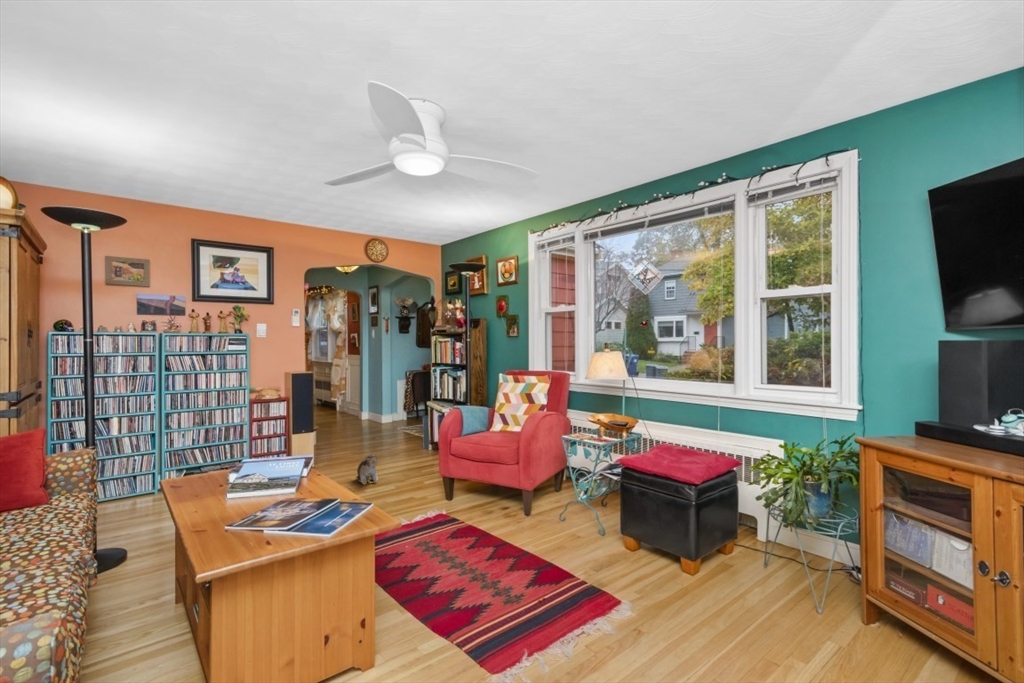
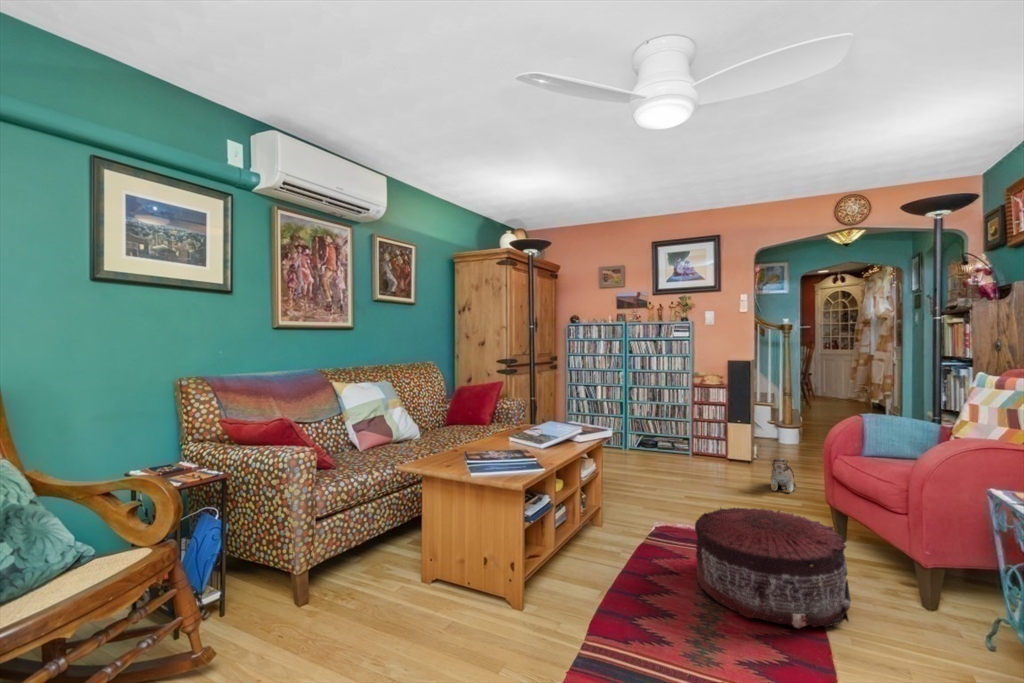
pouf: none [417,483,525,566] -> present [695,508,851,628]

